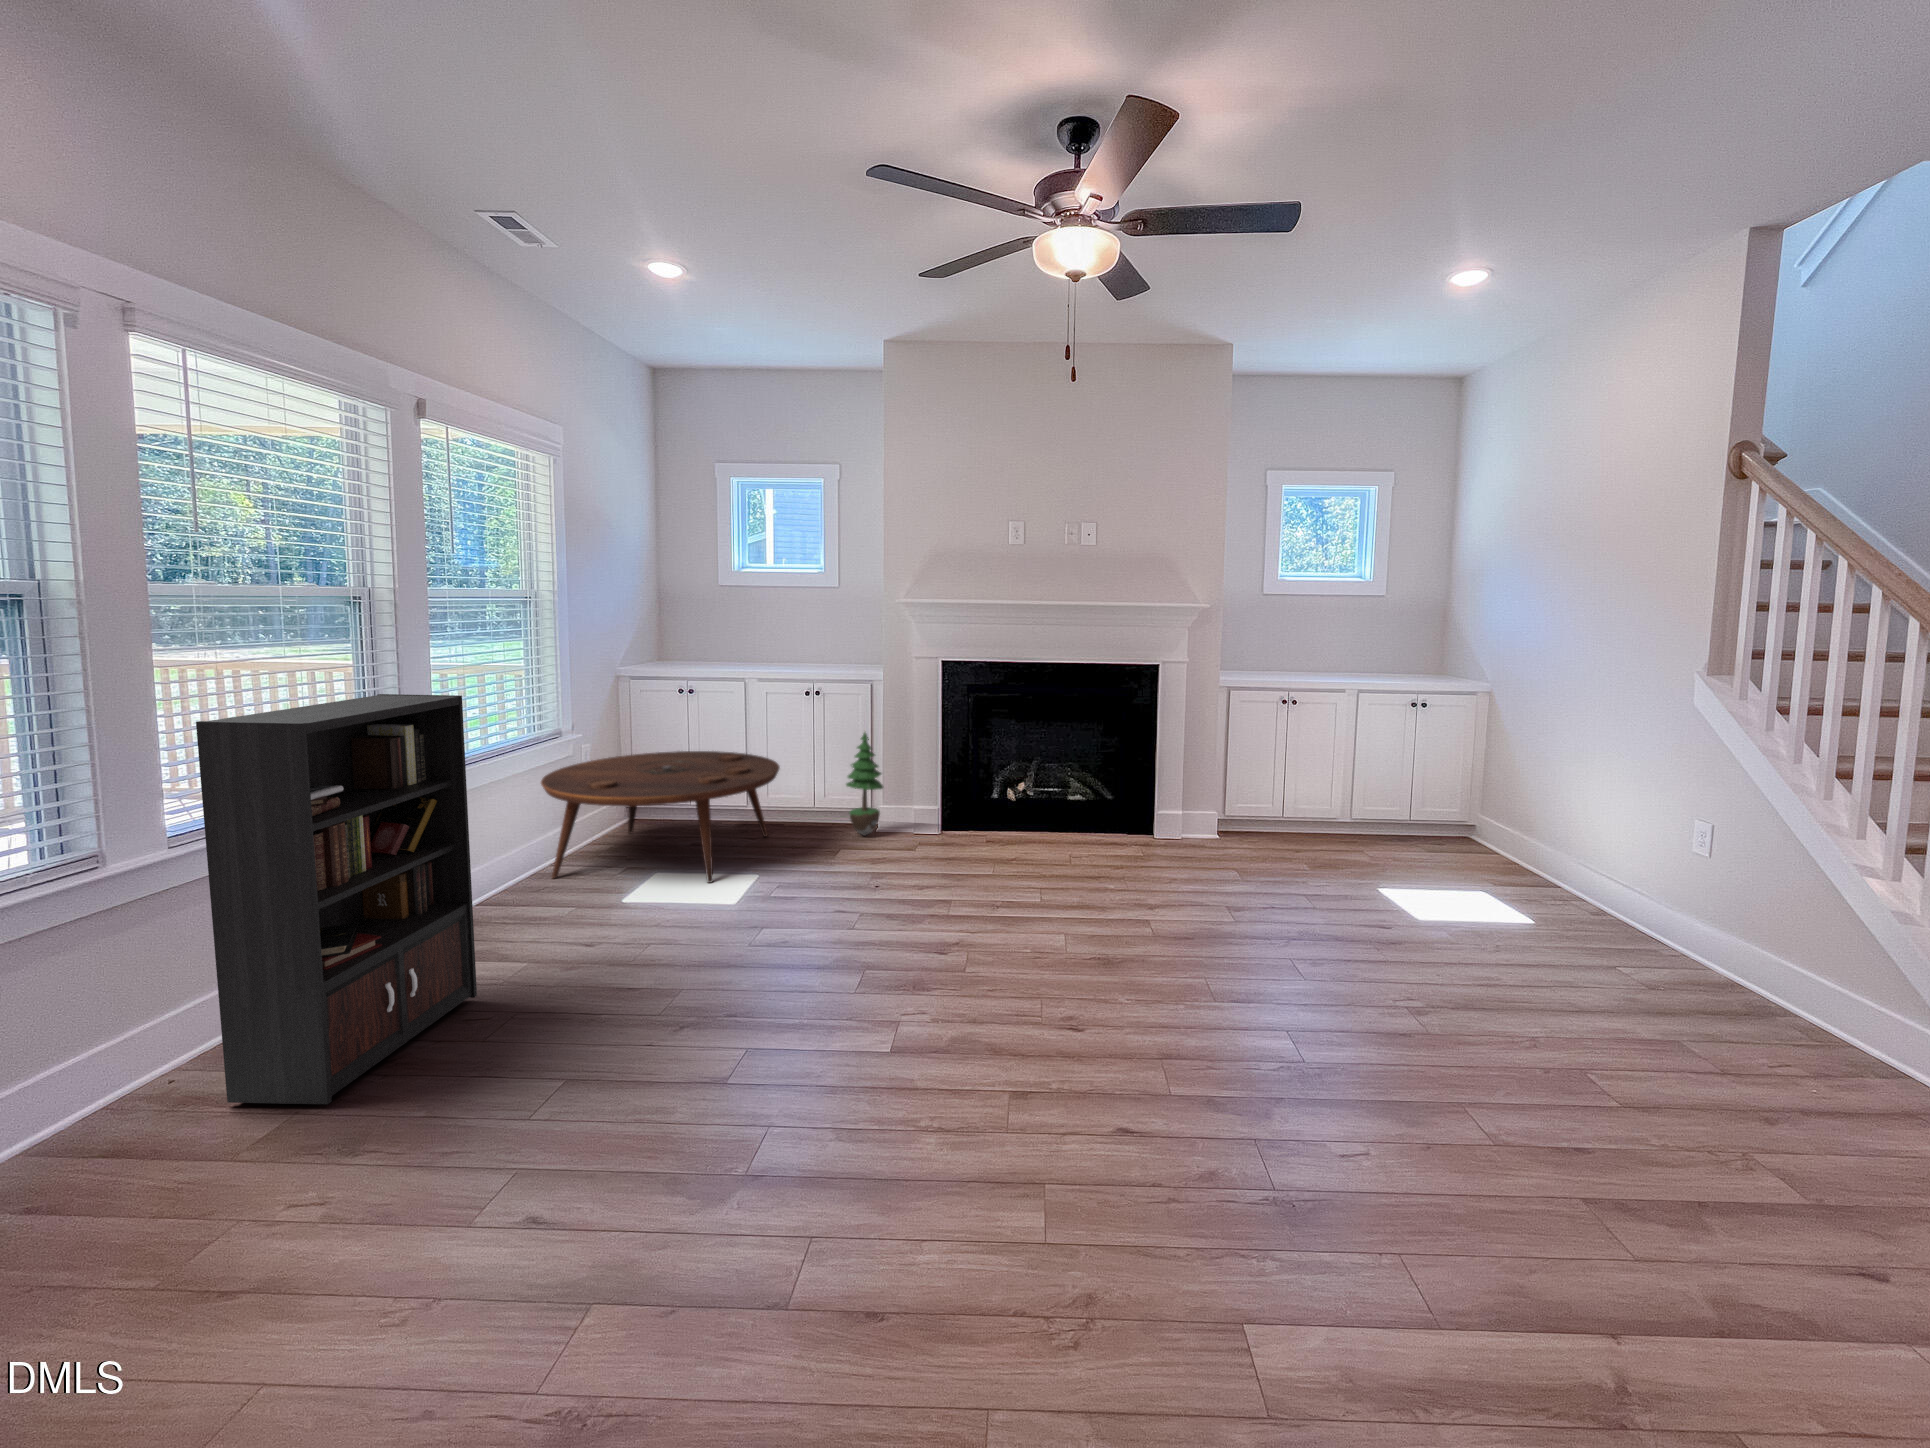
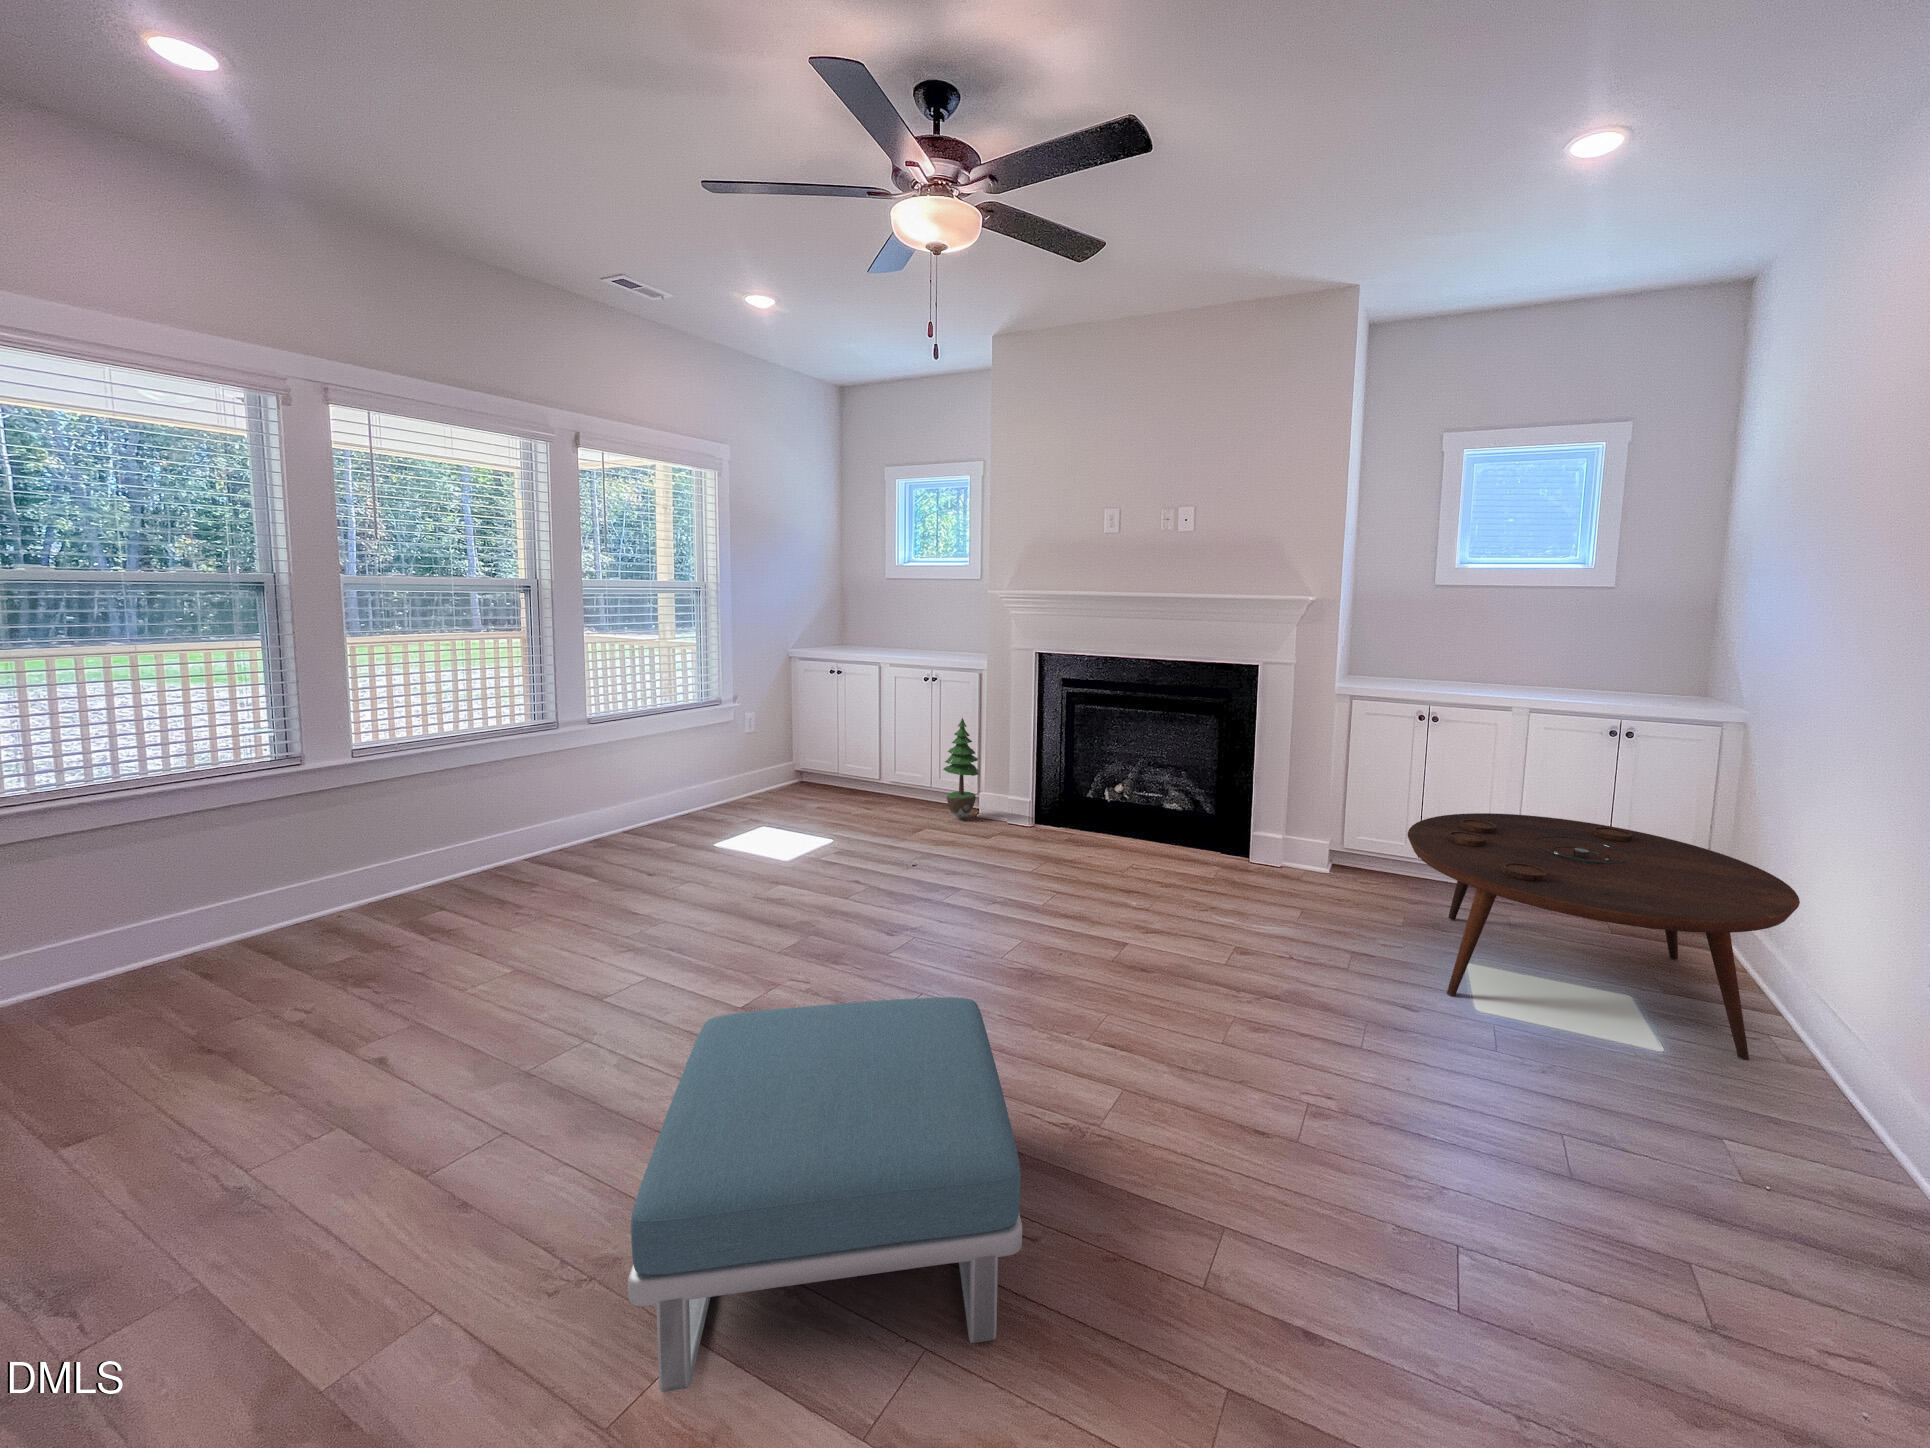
bookcase: present [196,694,477,1104] -> none [317,657,538,954]
coffee table: present [541,751,780,883] -> present [1408,813,1800,1060]
footstool: none [1011,972,1410,1343] -> present [628,997,1022,1392]

